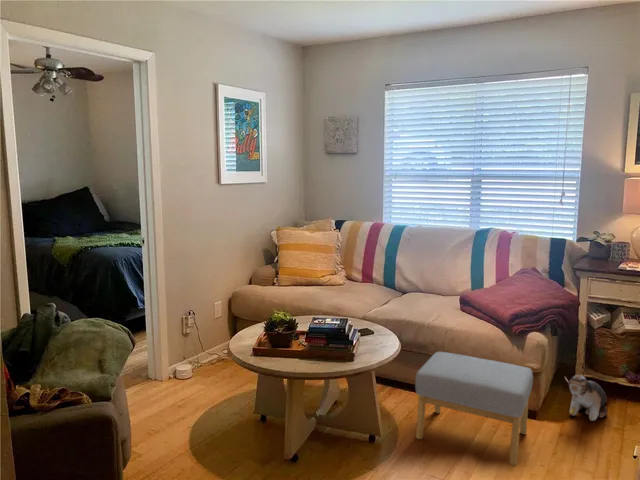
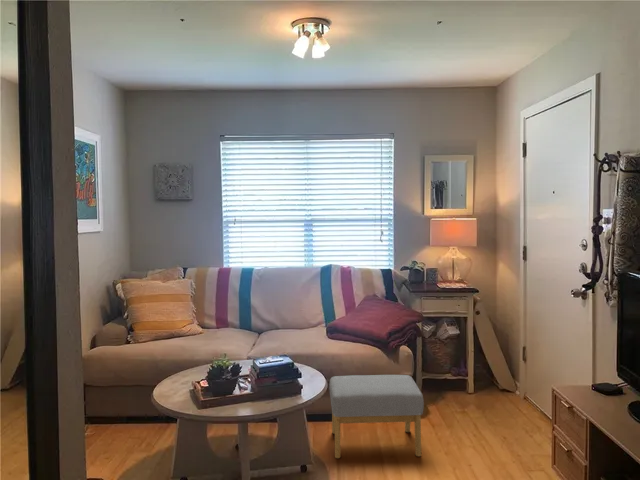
plush toy: present [565,375,608,421] -> none [424,374,449,410]

